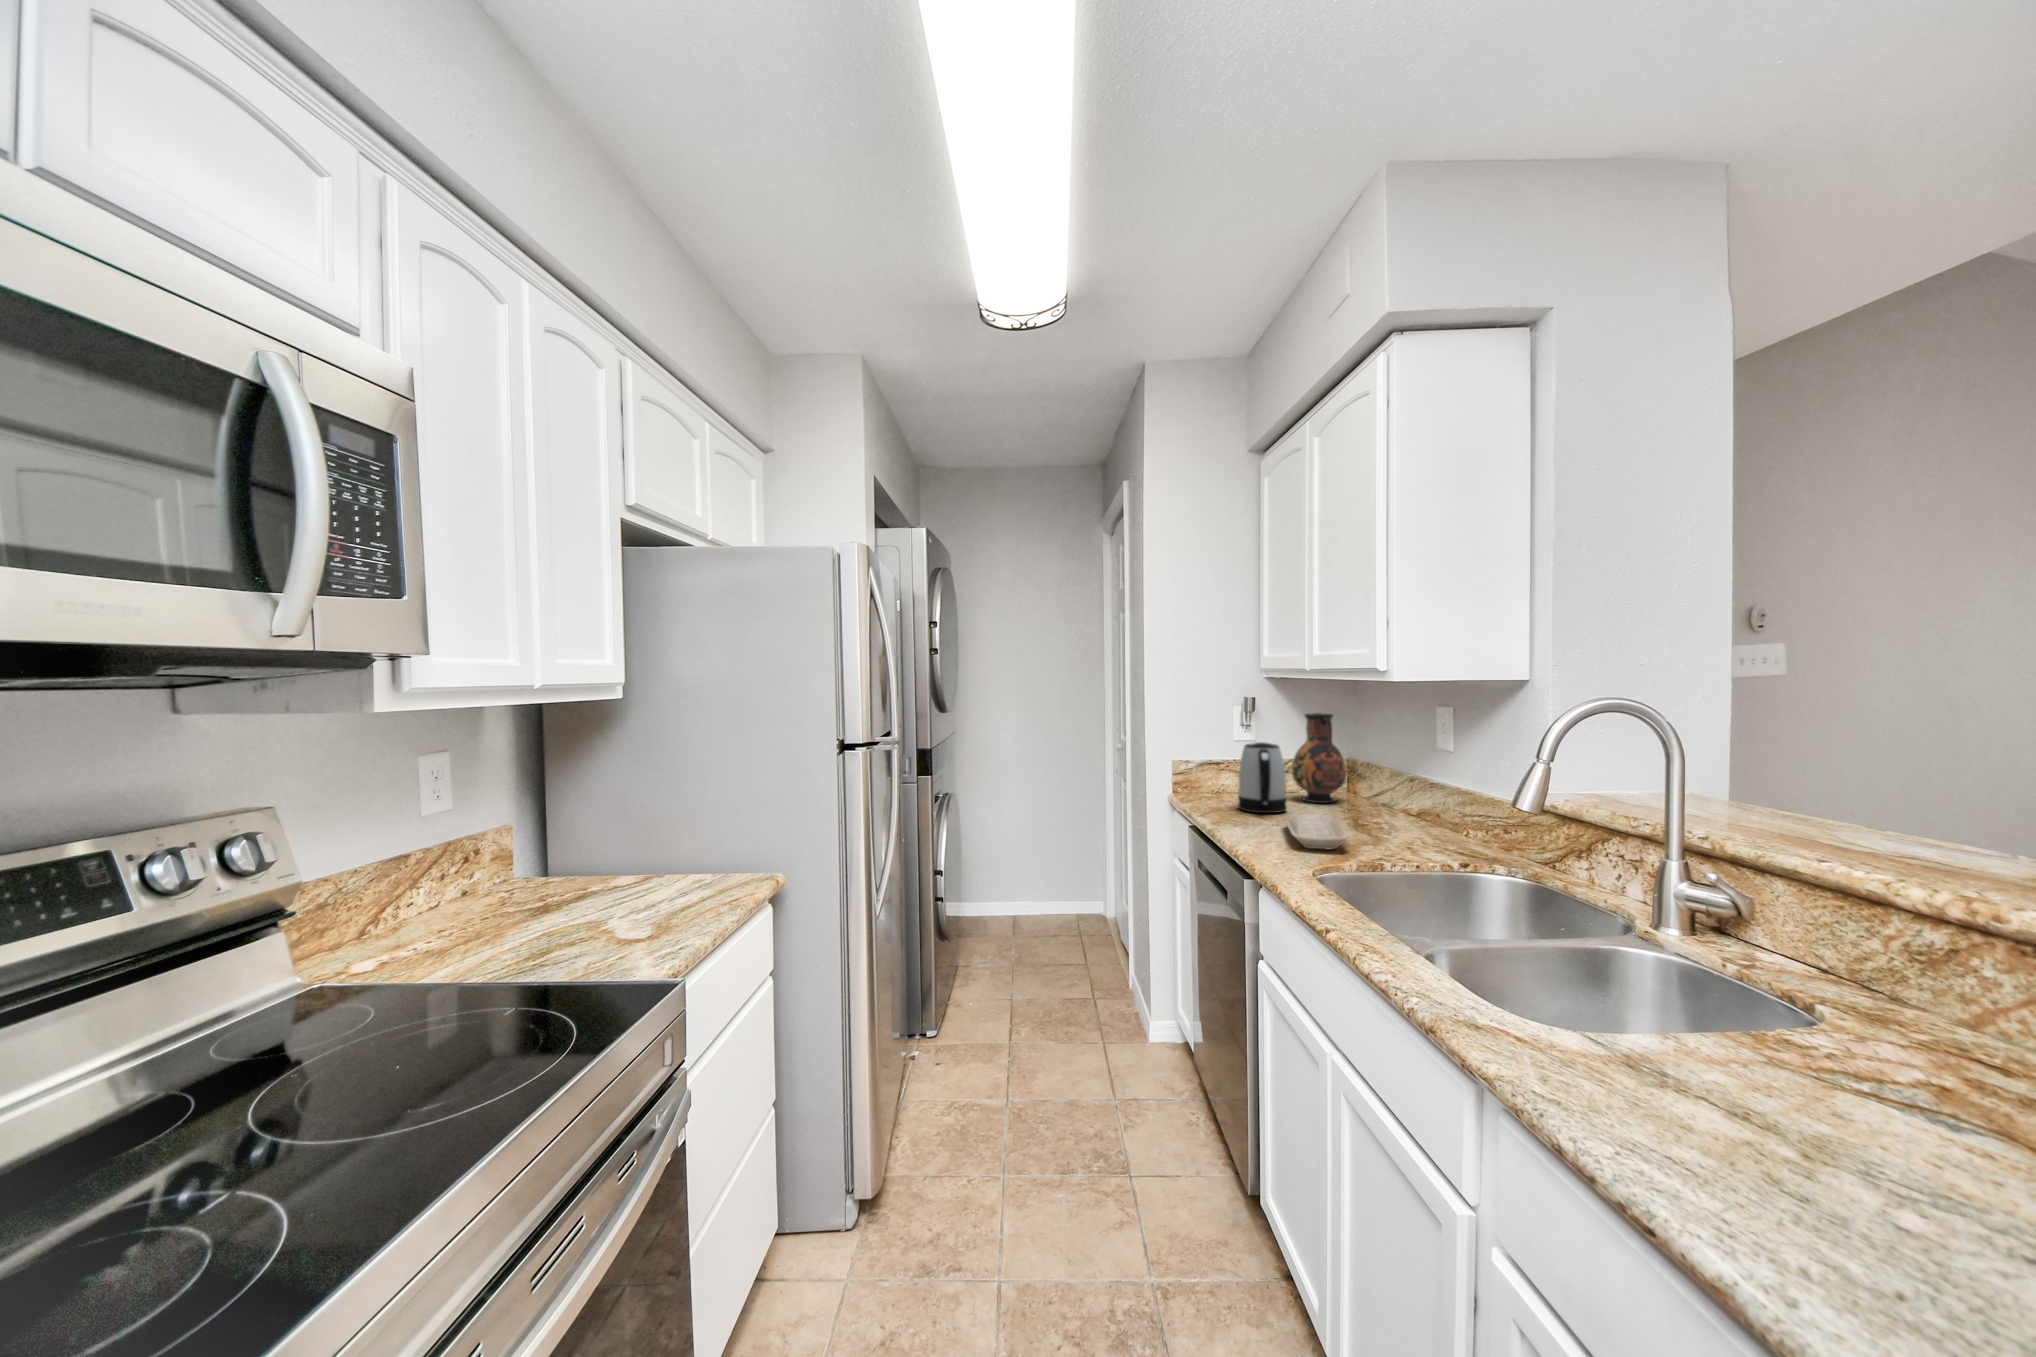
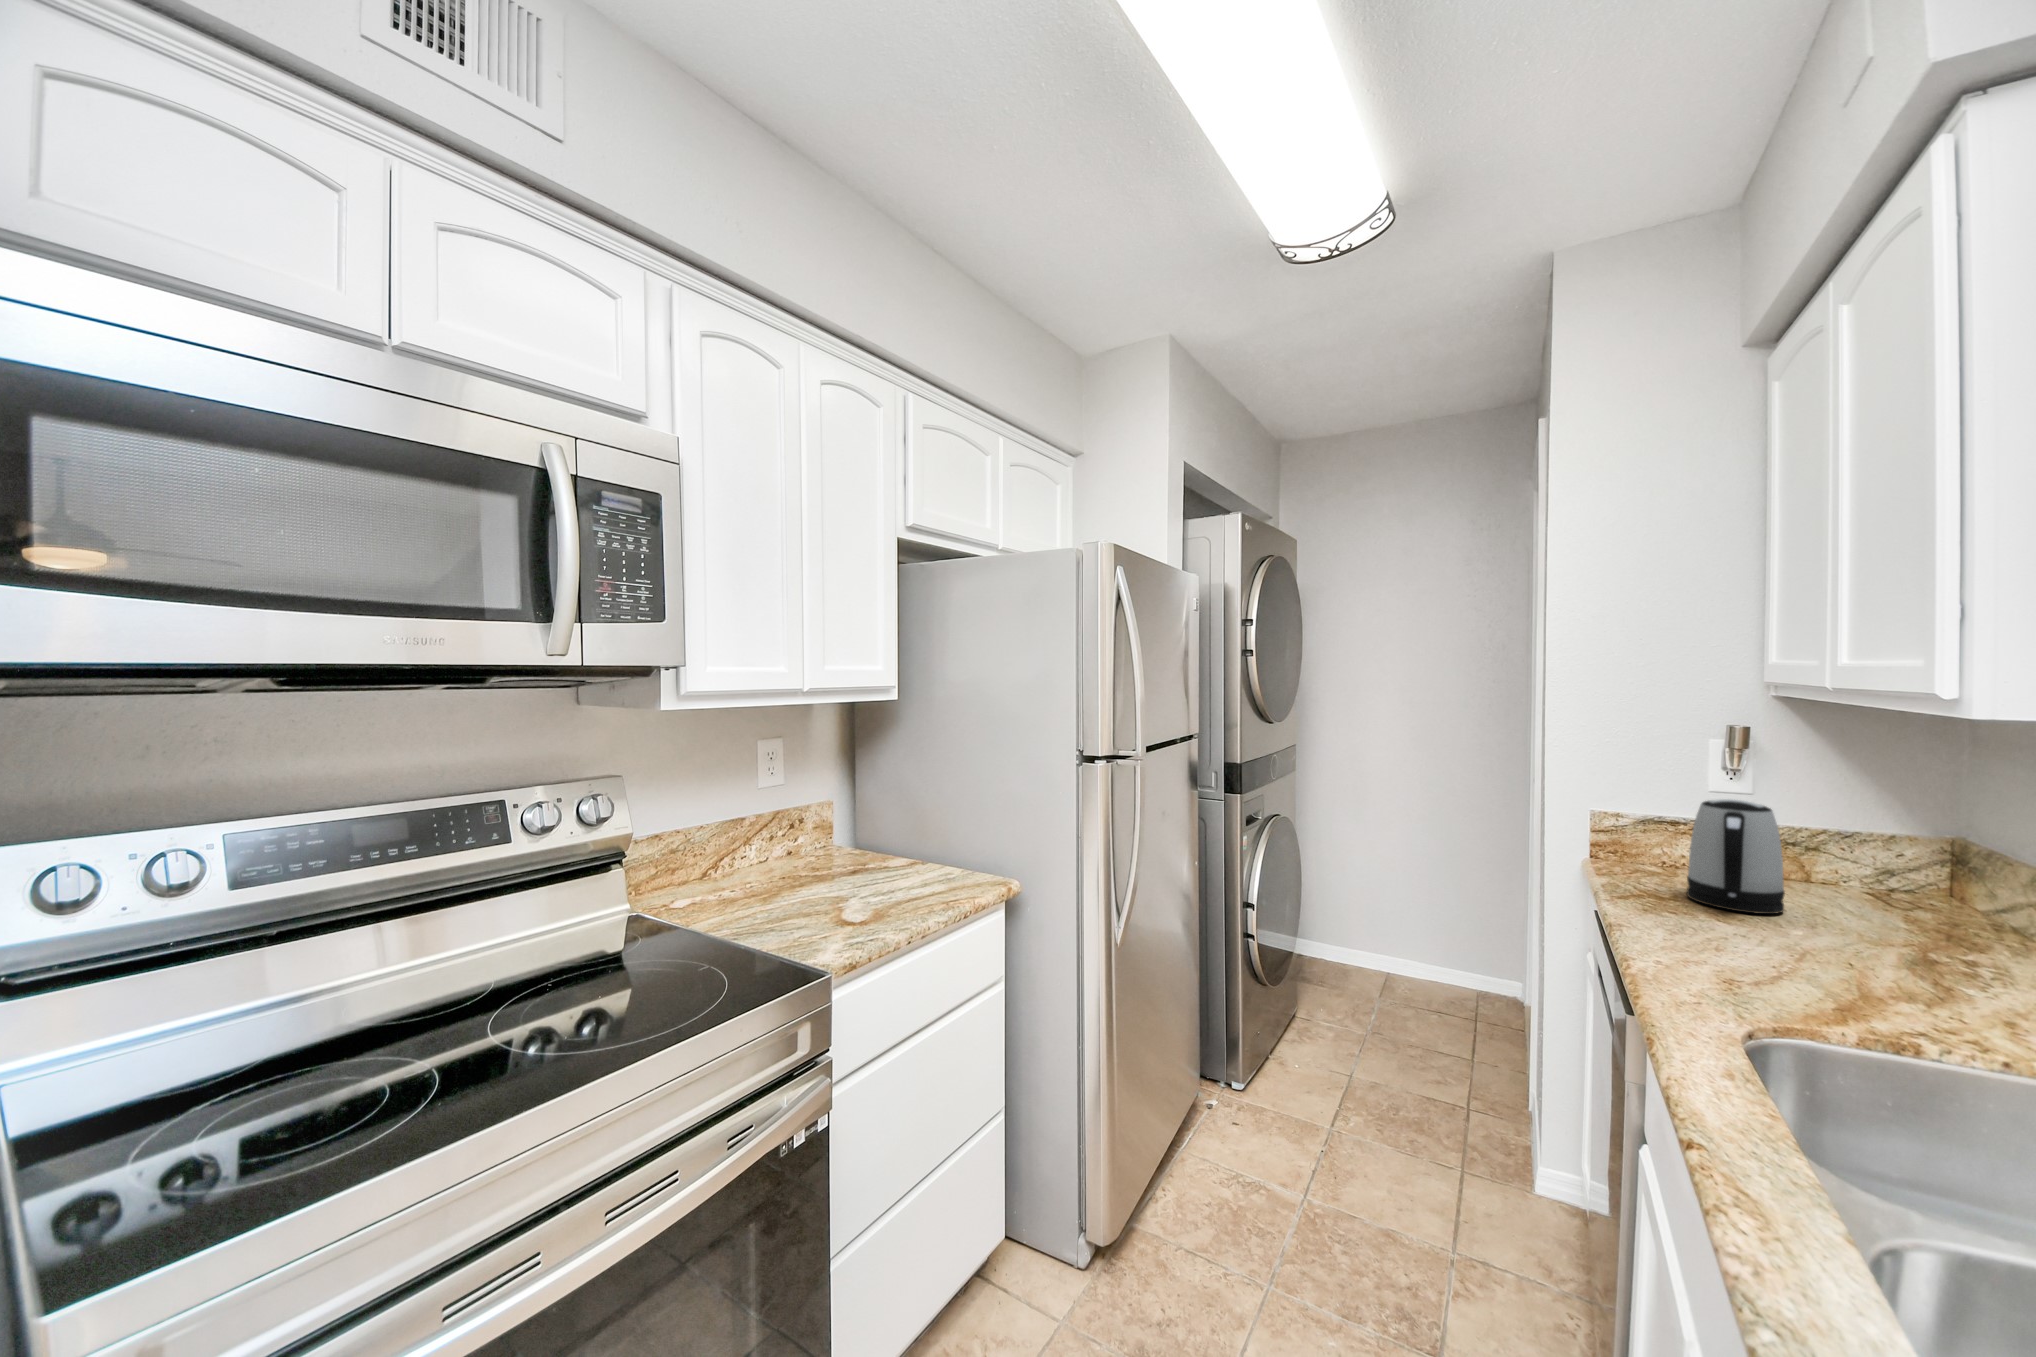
vase: present [1291,713,1347,803] -> none [1816,761,1942,913]
tray: present [1285,814,1349,850] -> none [1737,920,1871,994]

